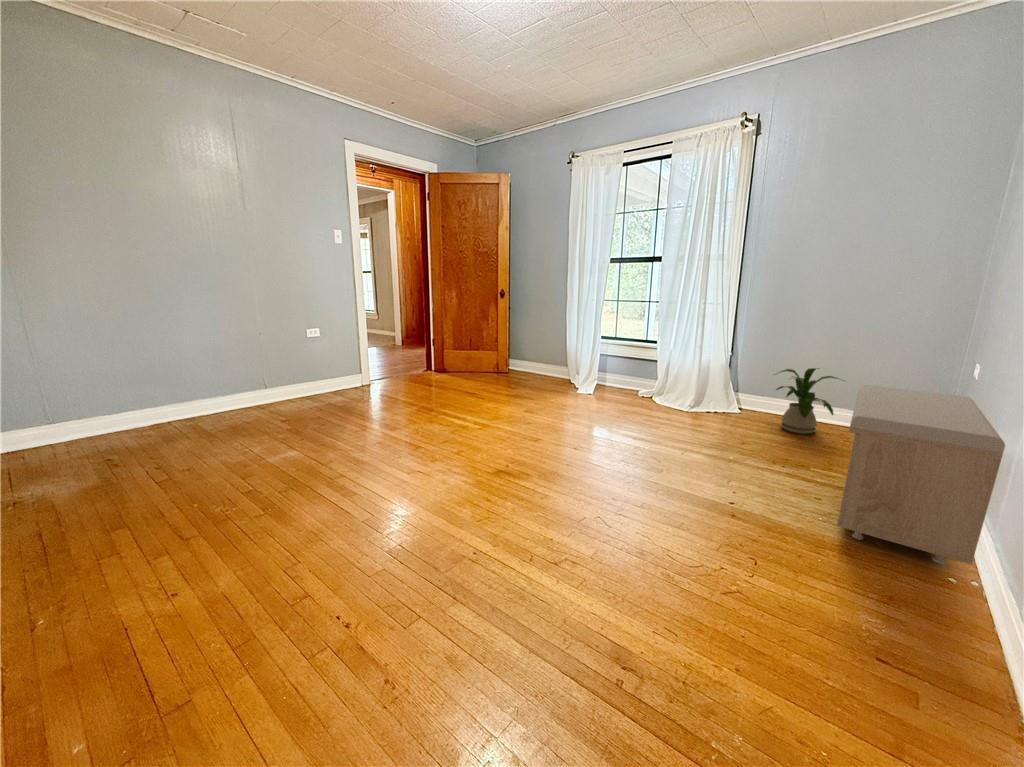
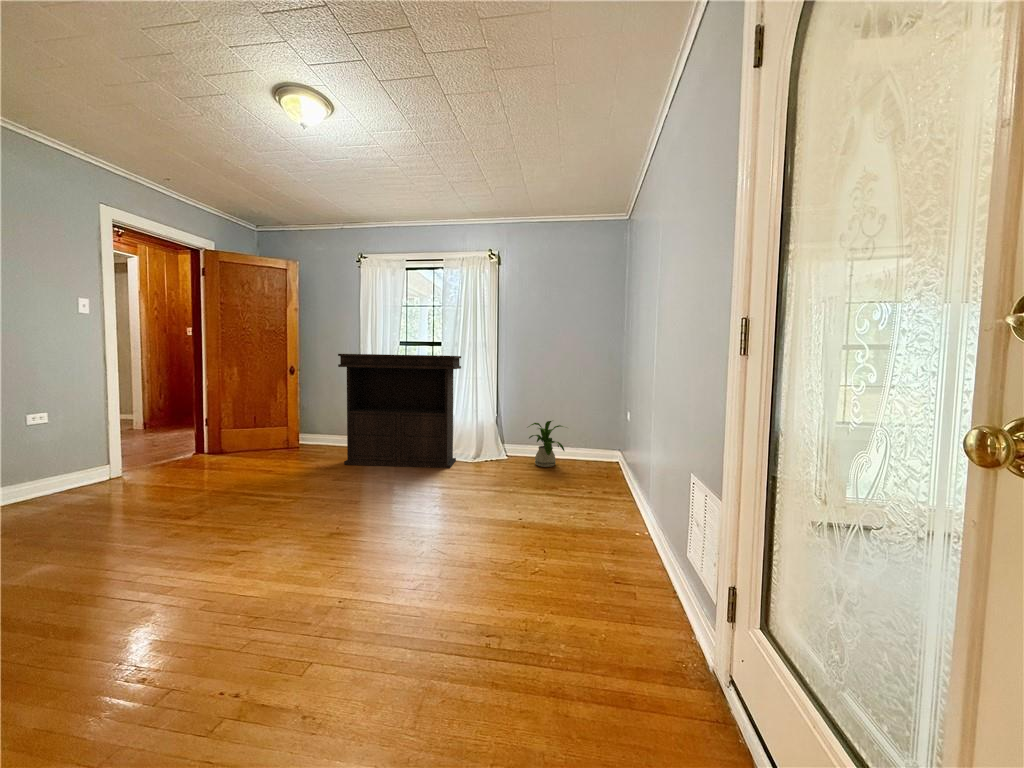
console table: none [538,273,685,416] -> present [338,354,461,468]
storage bench: present [837,385,1005,564] -> none [578,428,647,529]

